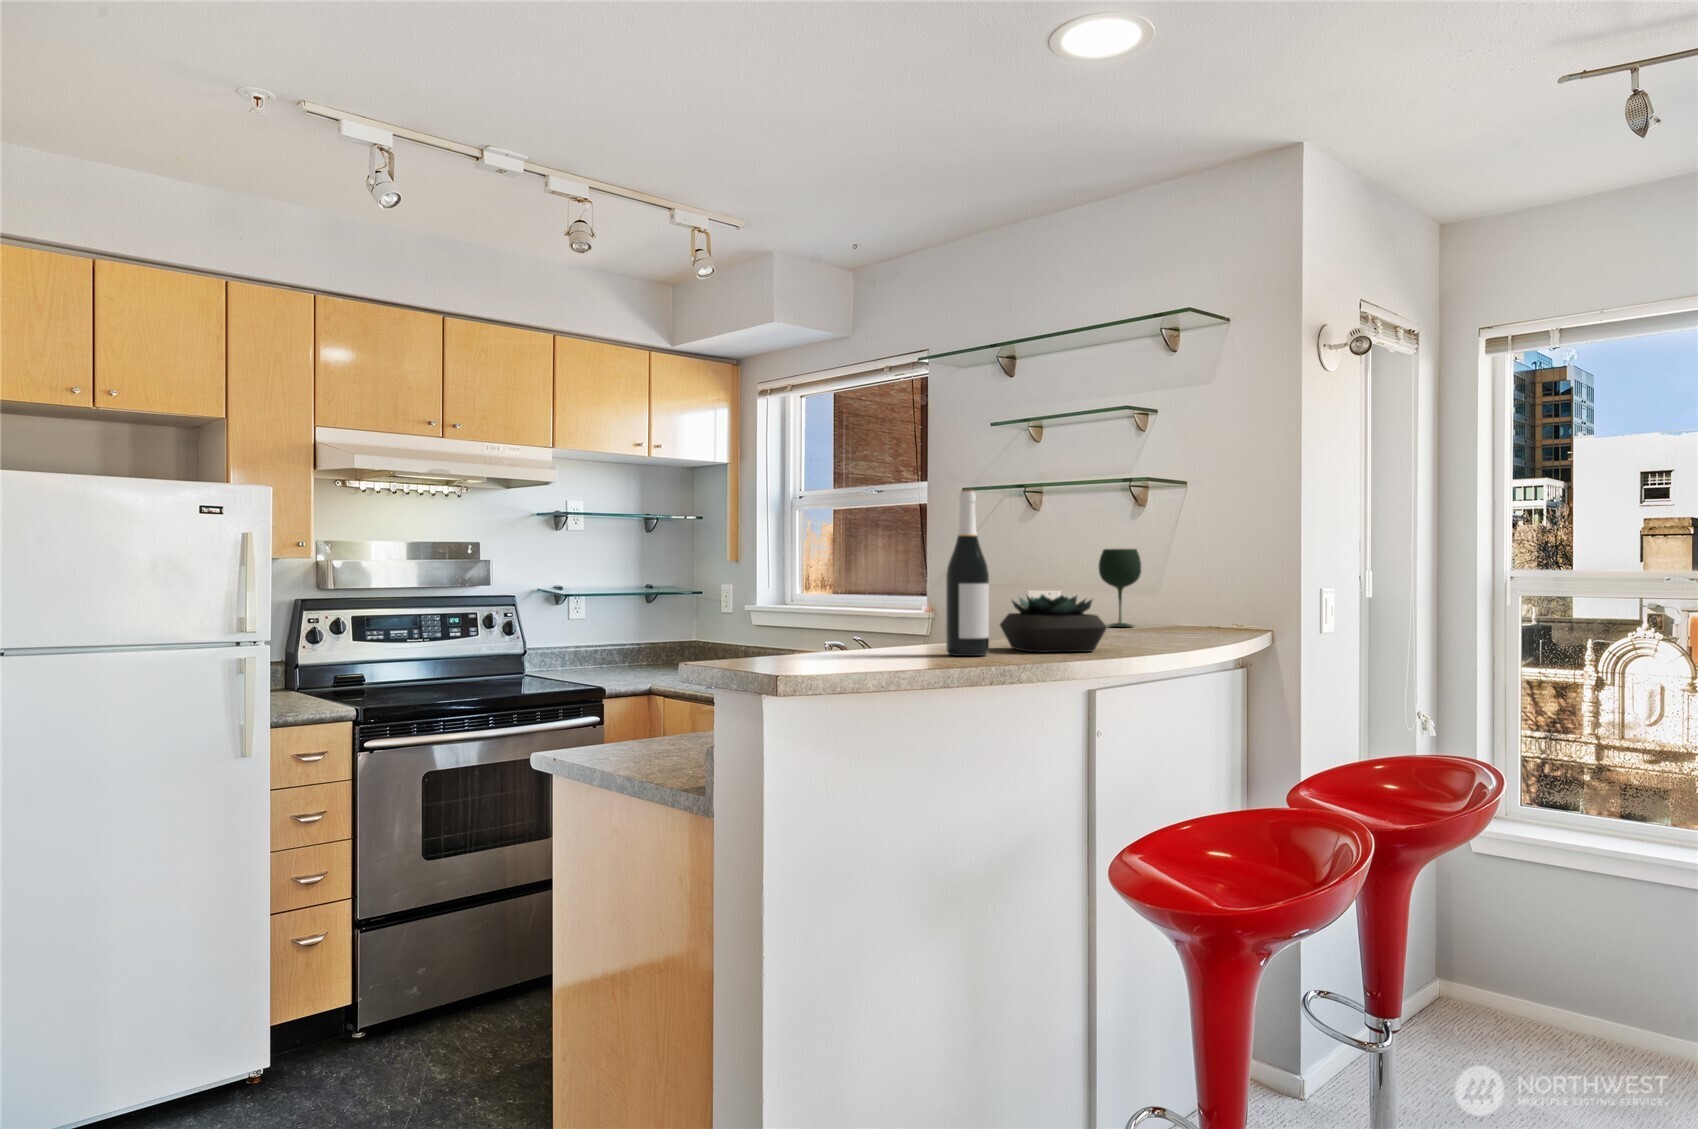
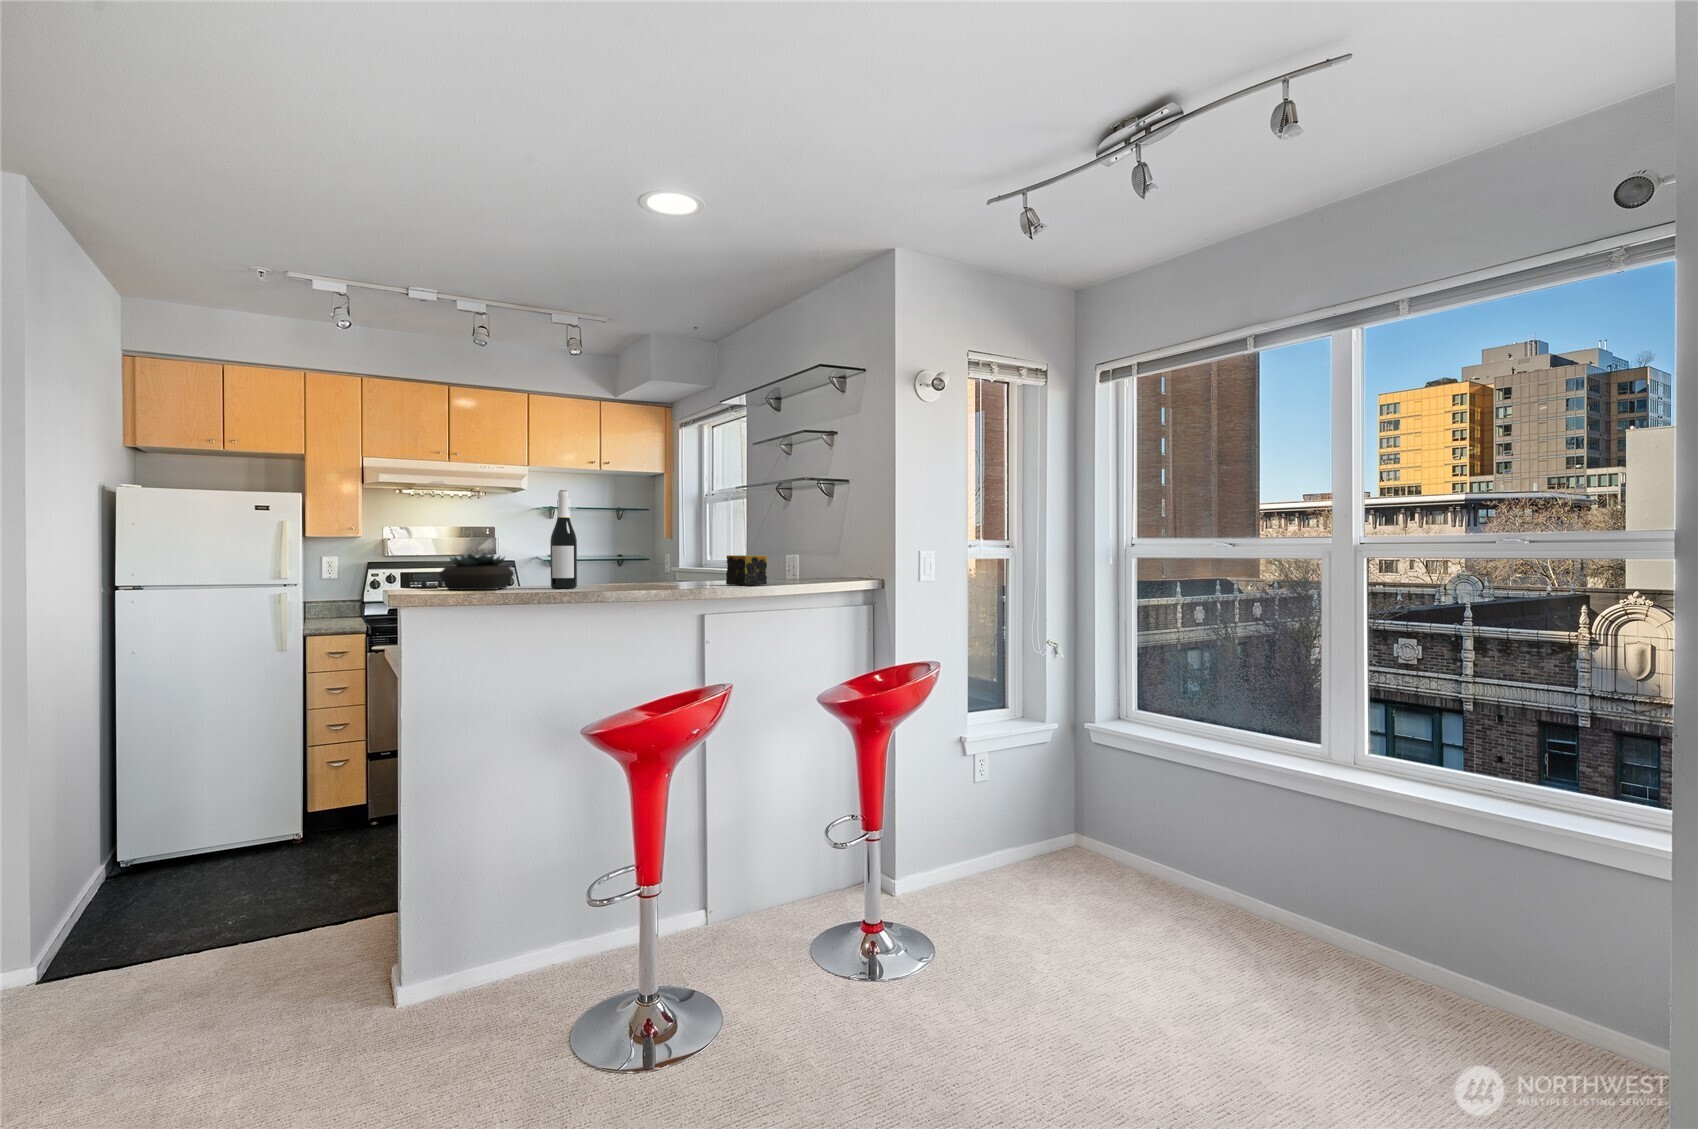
wine glass: present [1098,549,1141,627] -> none [806,527,834,580]
succulent plant: present [1000,594,1107,652] -> present [439,554,514,590]
candle: none [1131,595,1189,643] -> present [726,555,767,585]

